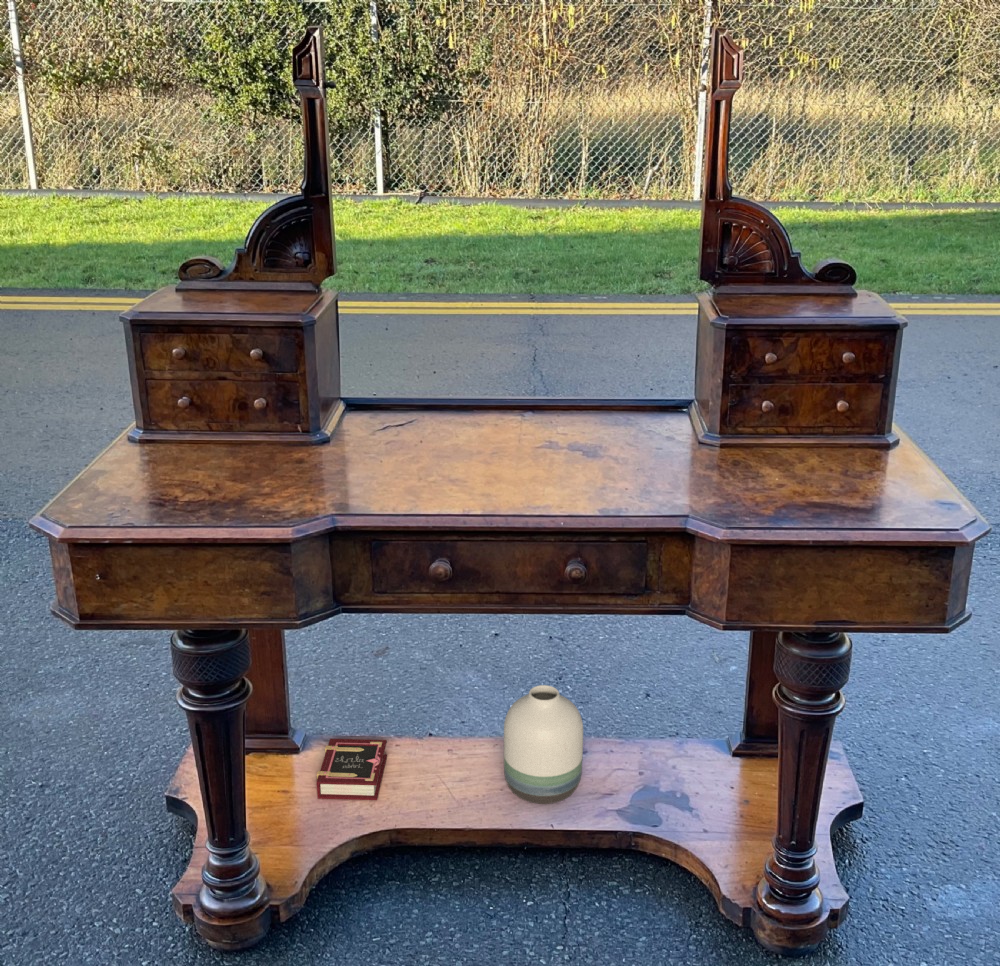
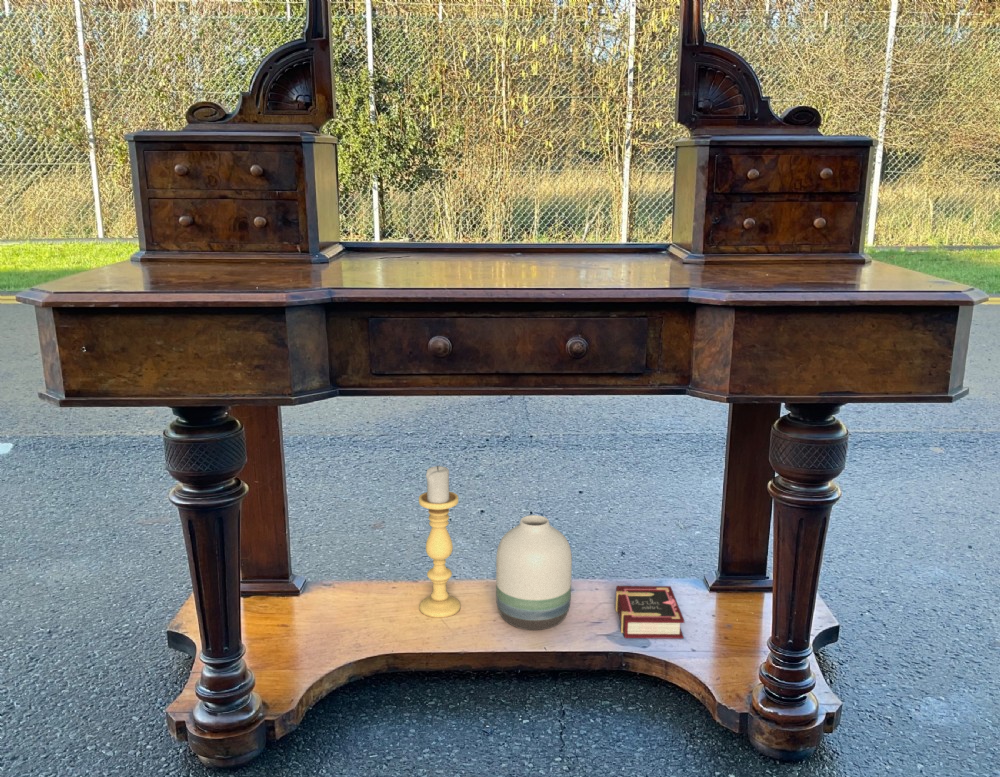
candle holder: none [423,632,467,785] -> present [419,466,460,618]
book: present [317,739,387,800] -> present [615,586,684,639]

